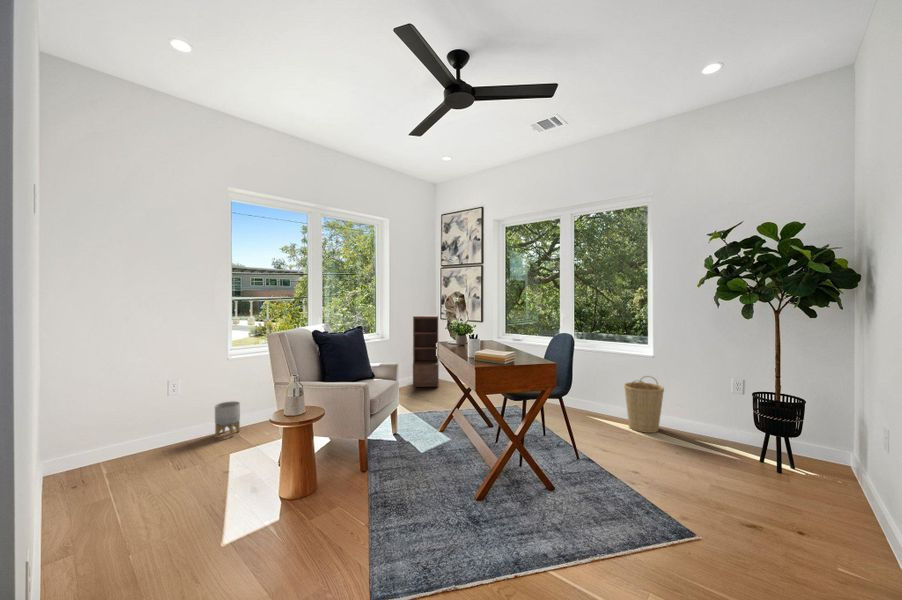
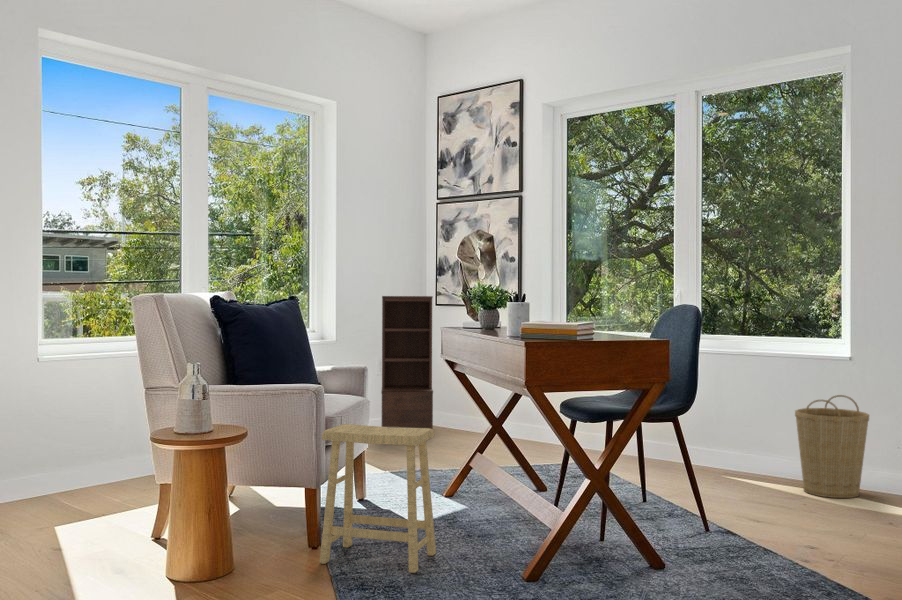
planter: present [215,401,240,438] -> none [15,439,62,505]
footstool: none [365,405,429,493] -> present [320,424,436,573]

